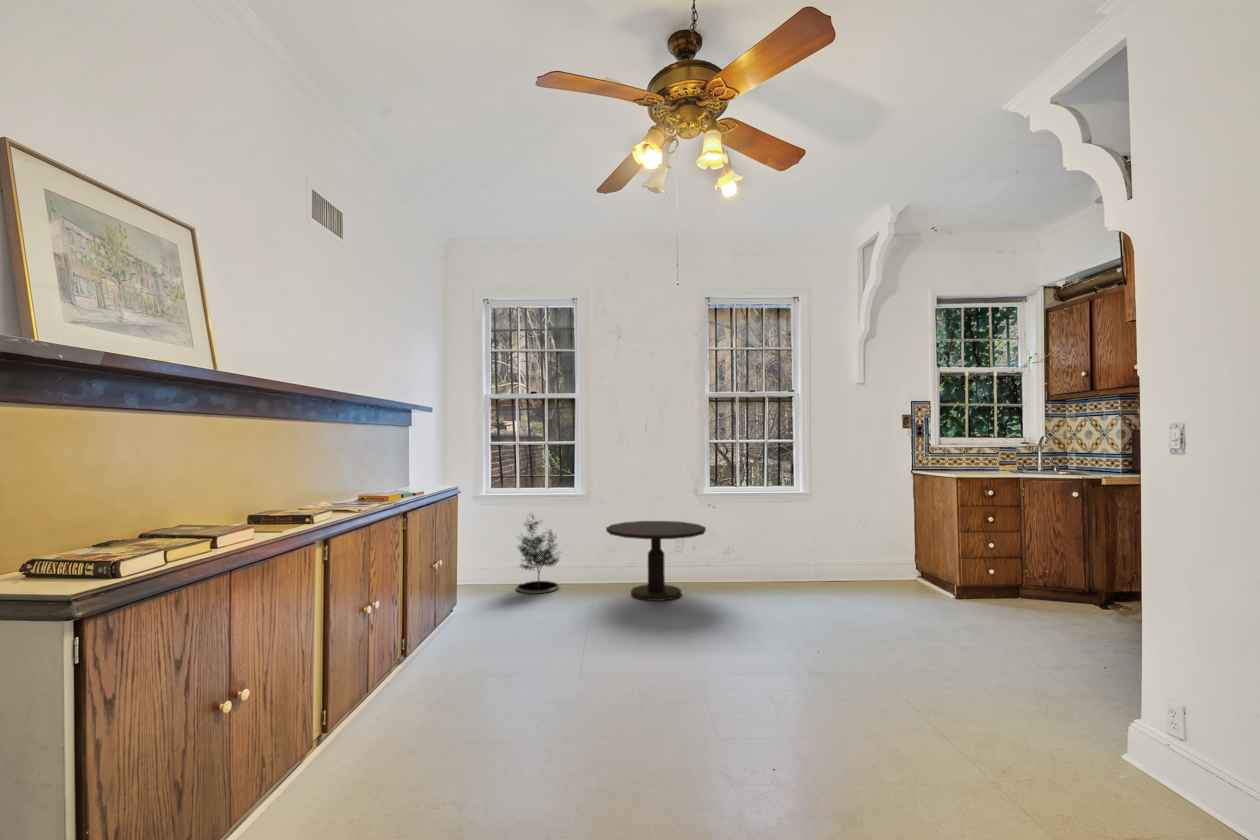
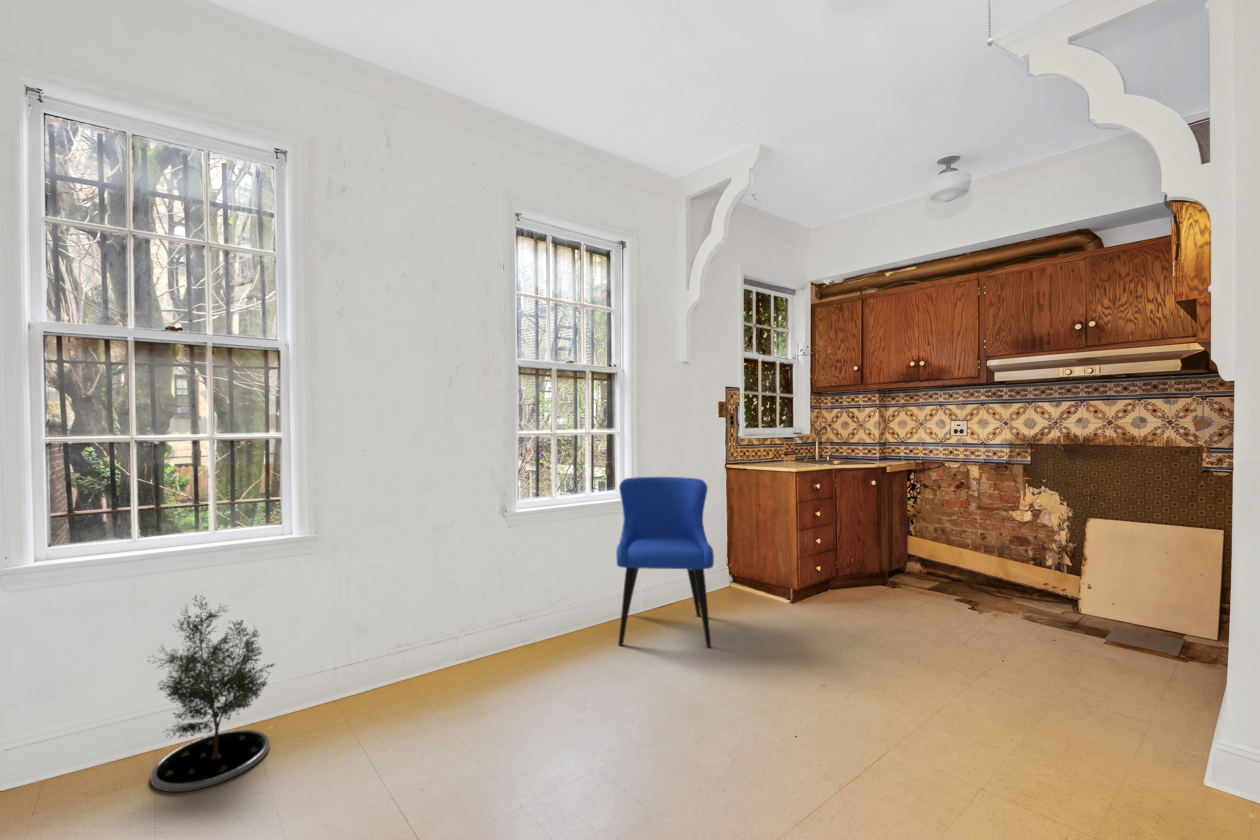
dining chair: none [763,477,853,604] -> present [616,477,714,647]
side table: present [606,521,706,601] -> none [389,561,567,721]

